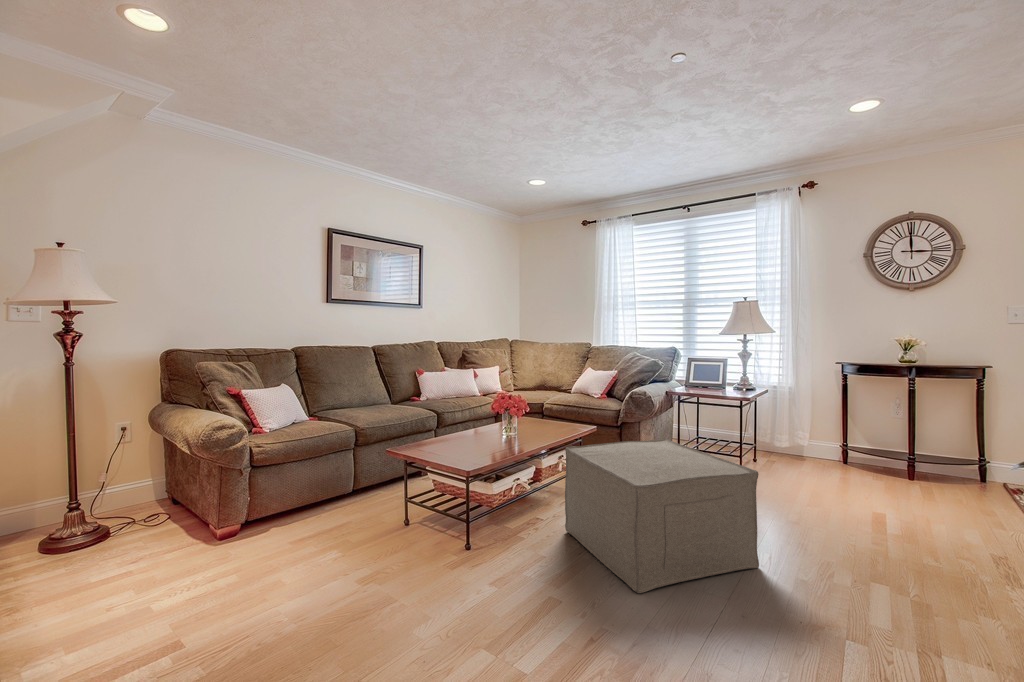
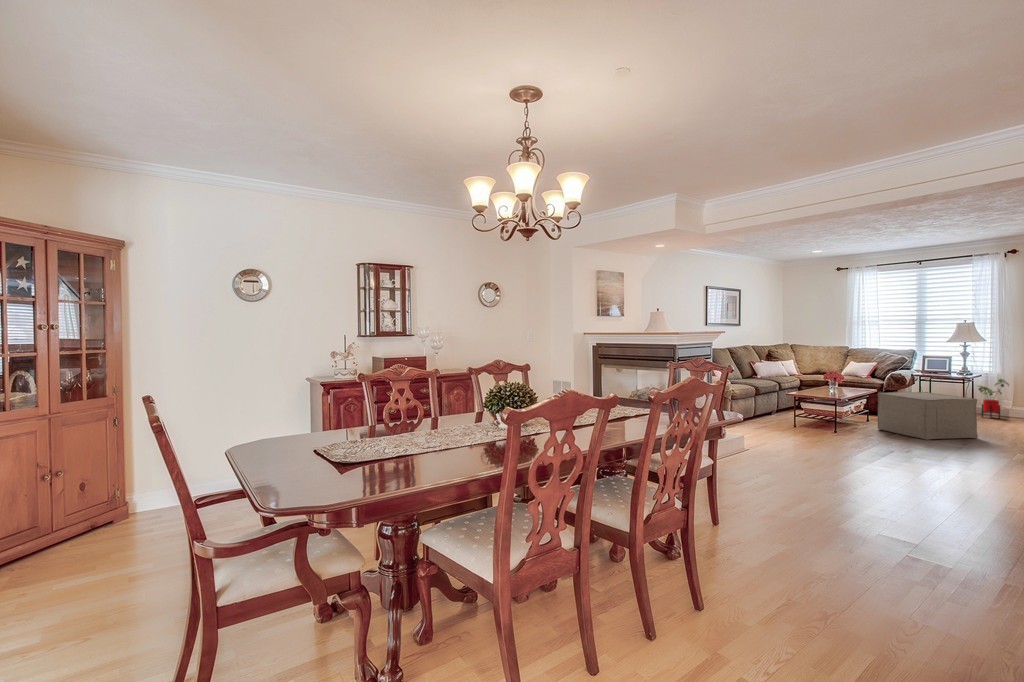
house plant: none [762,397,810,466] -> present [978,379,1009,418]

